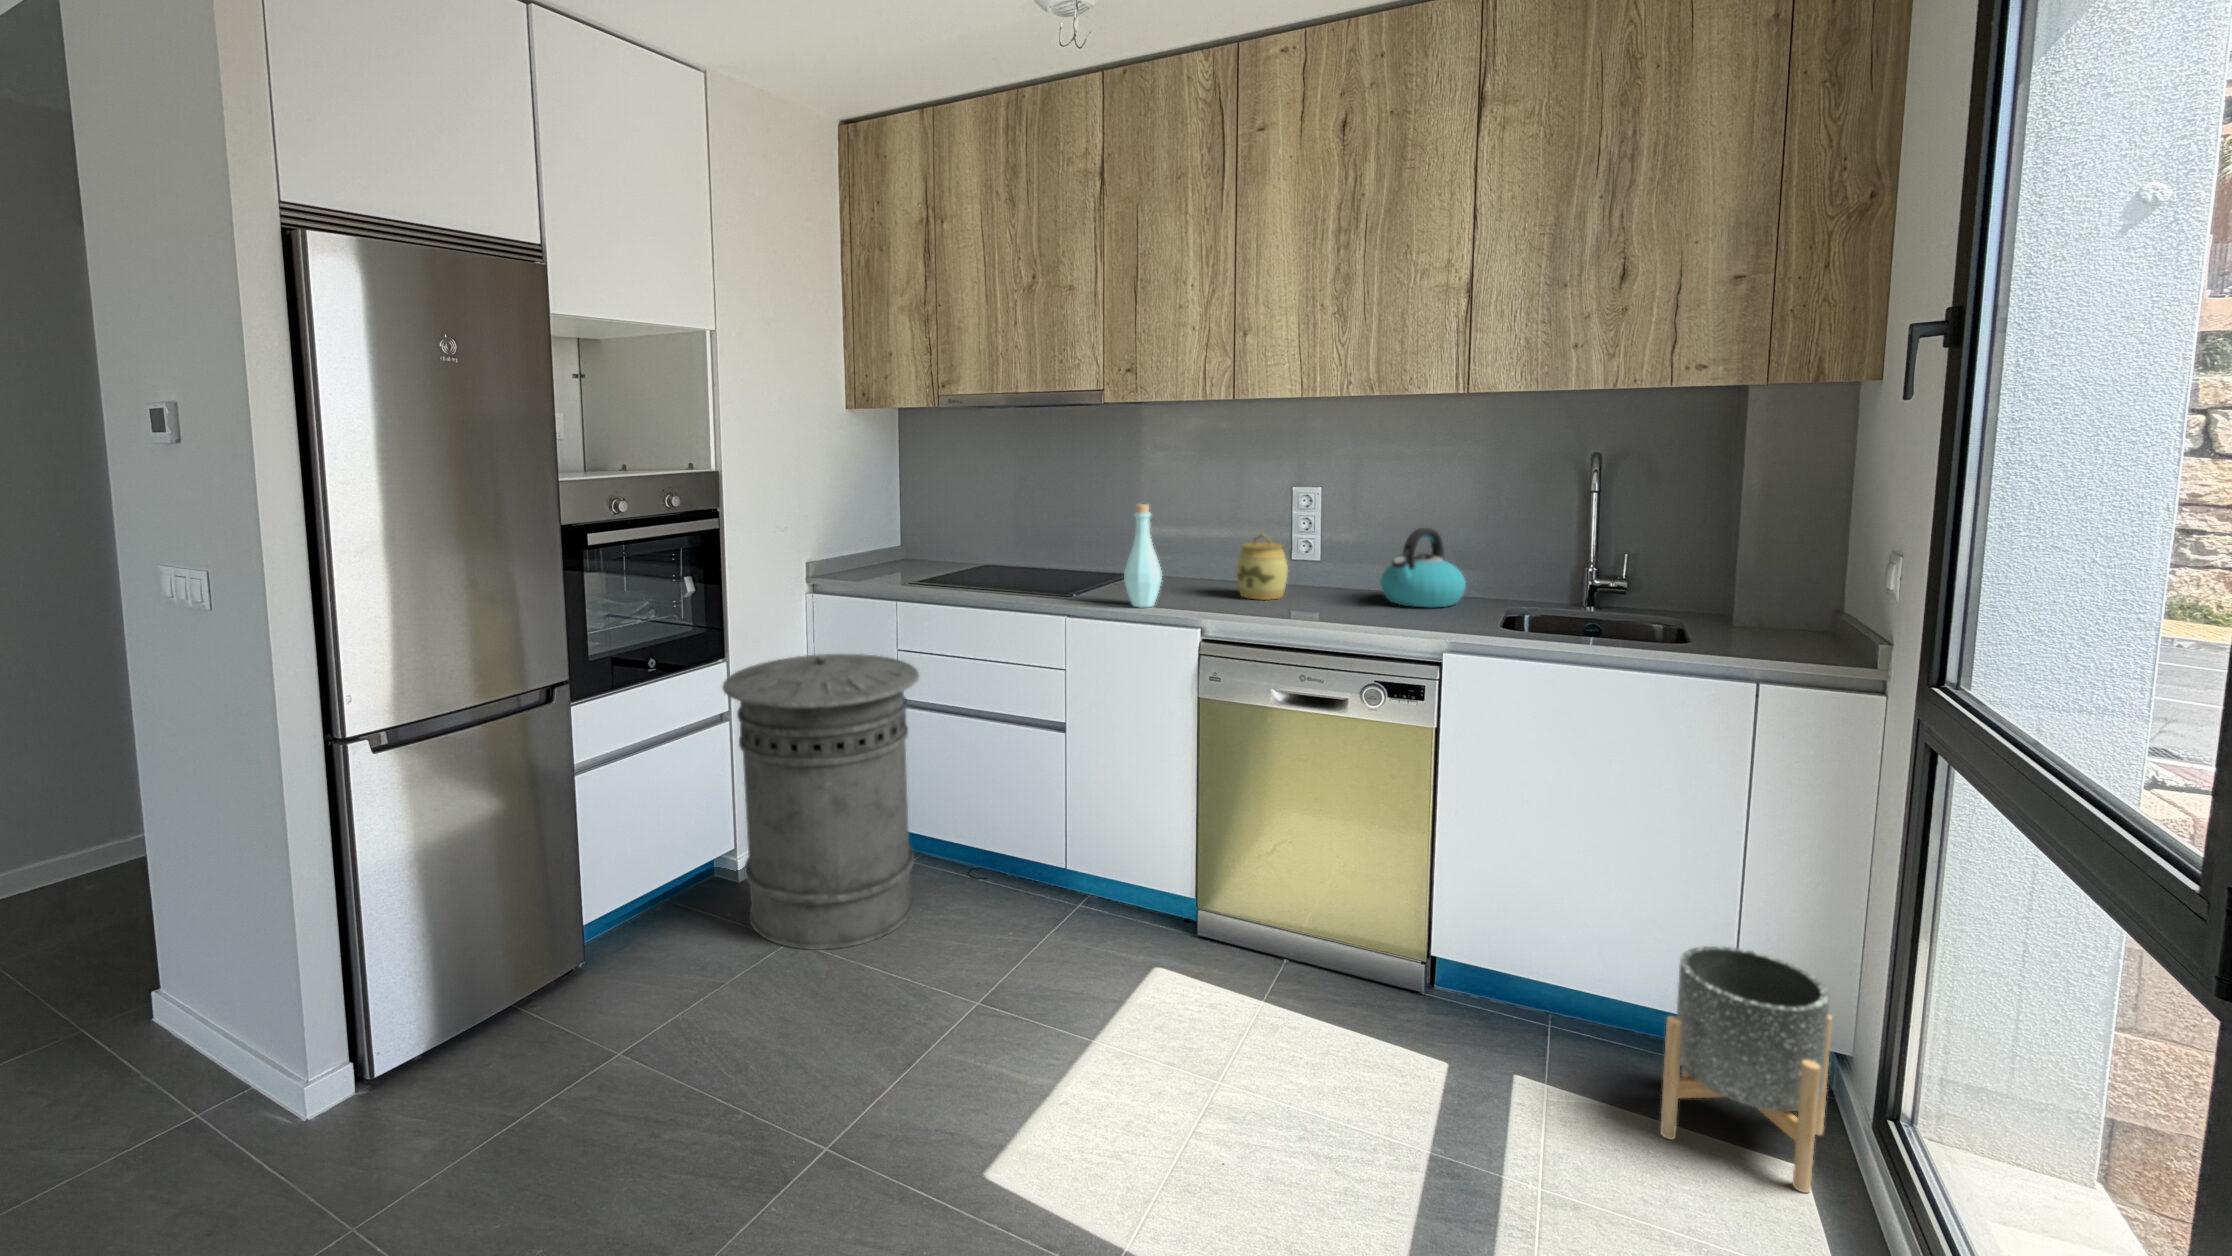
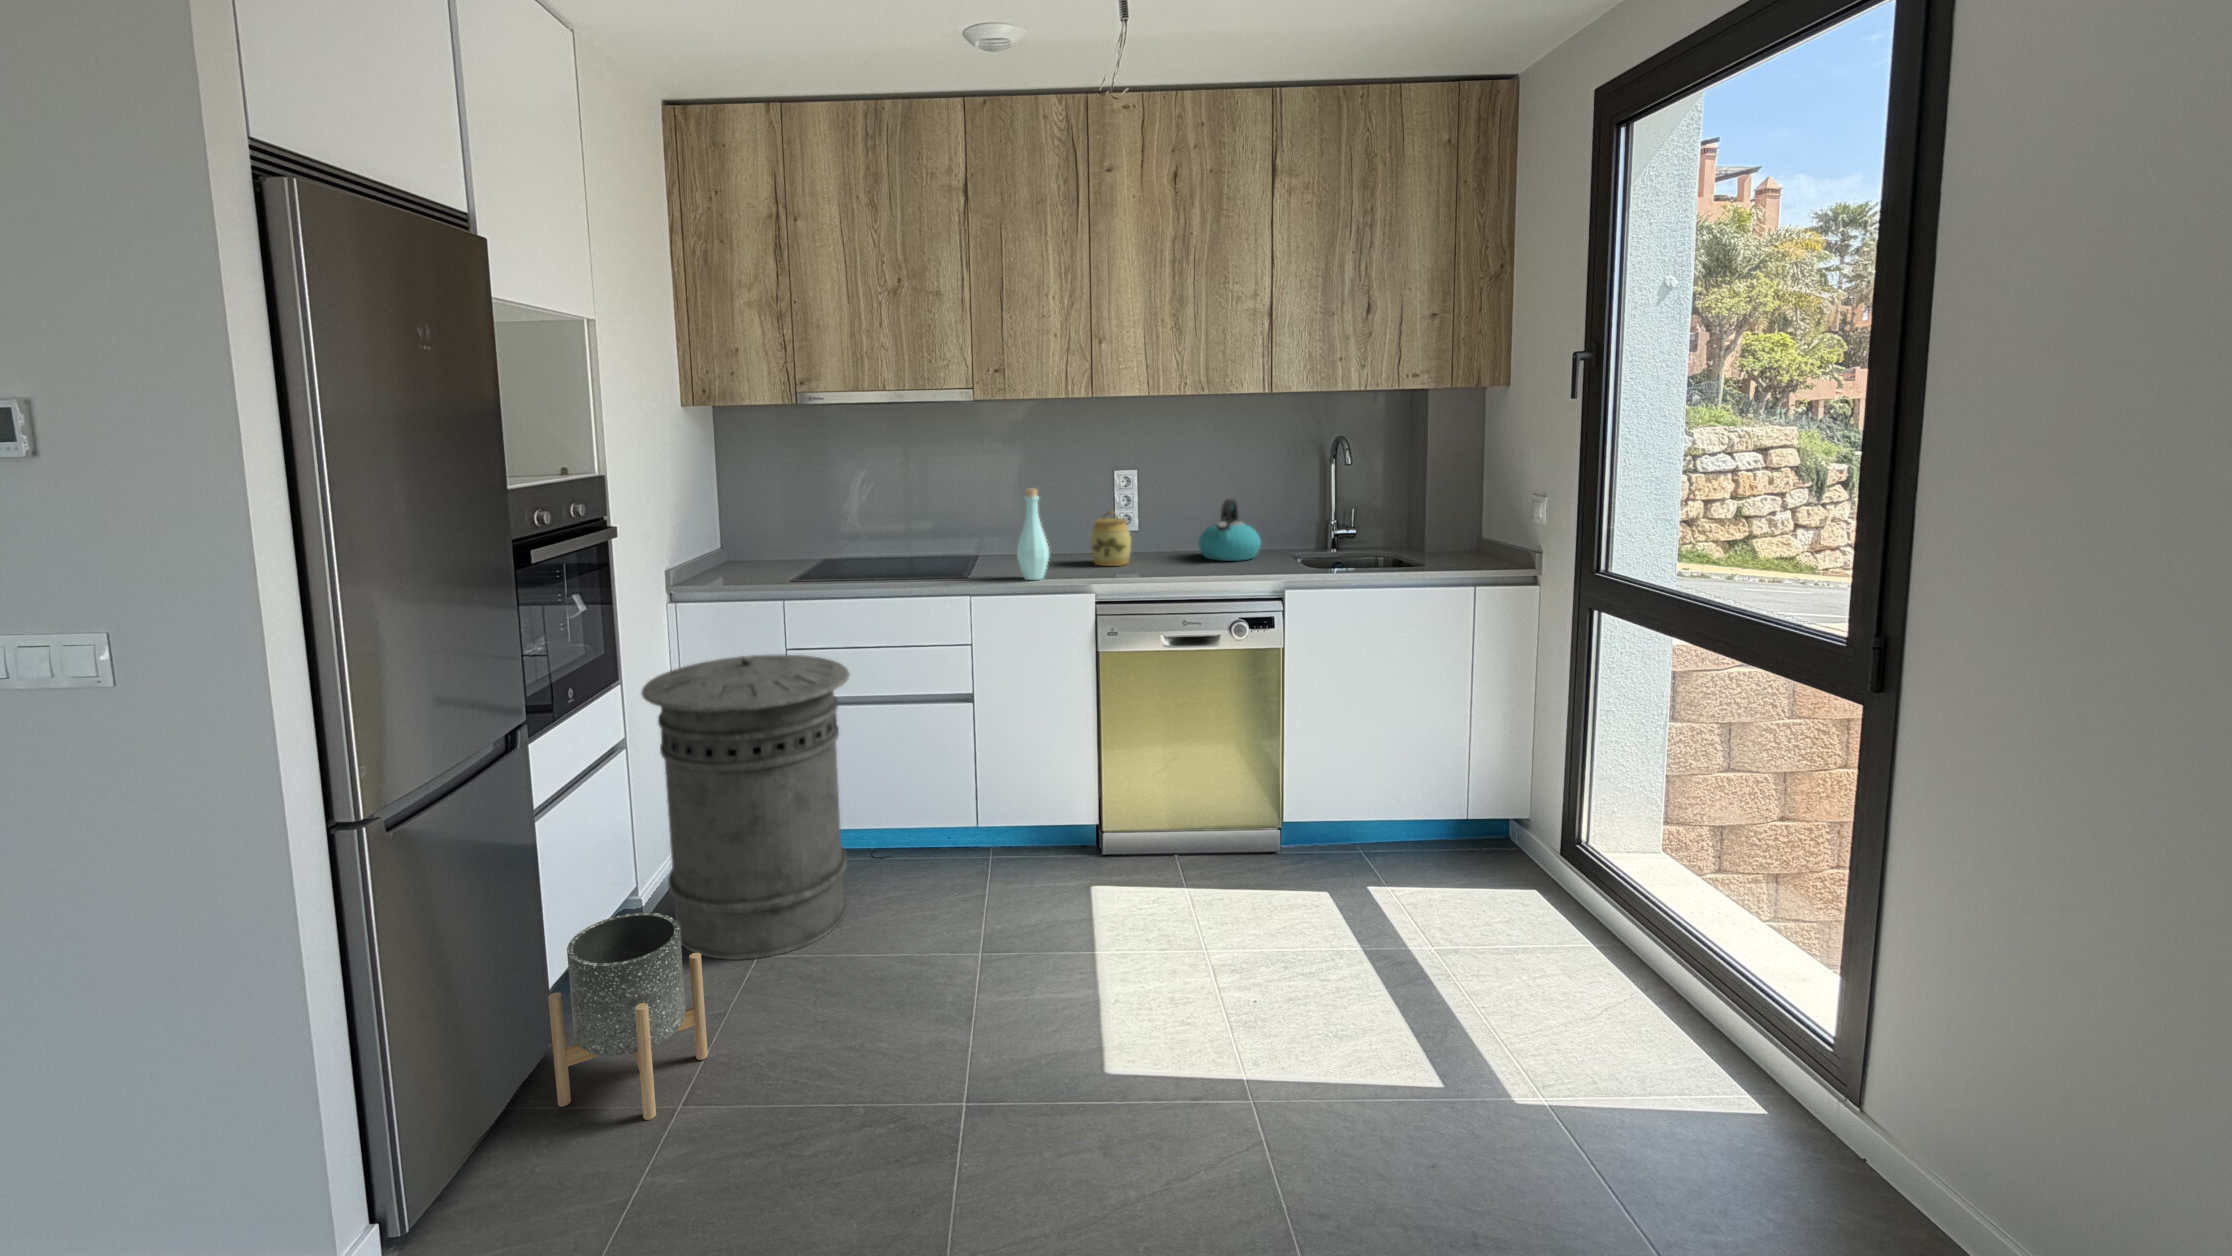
planter: present [1660,946,1832,1193] -> present [548,913,708,1120]

